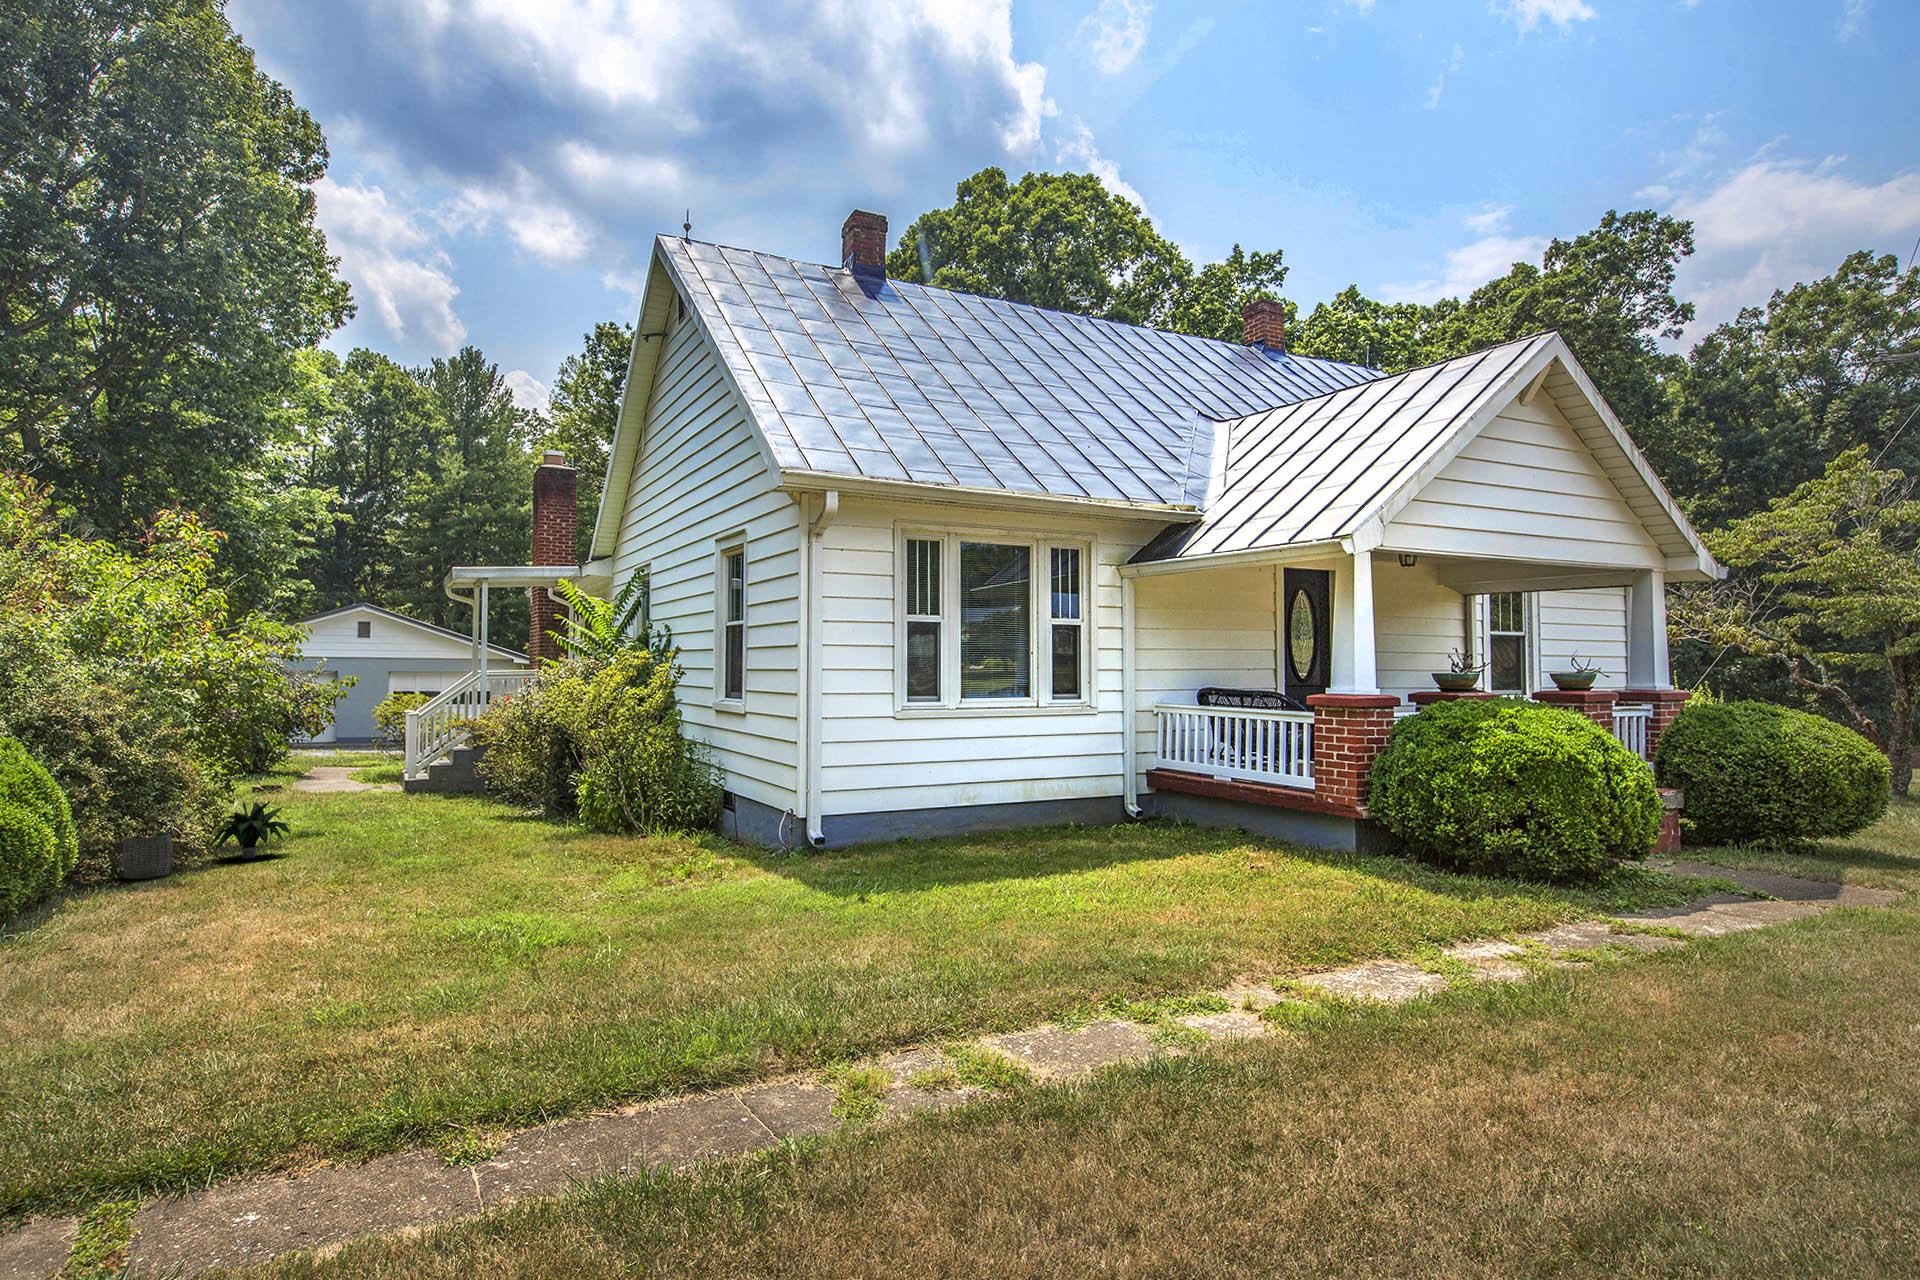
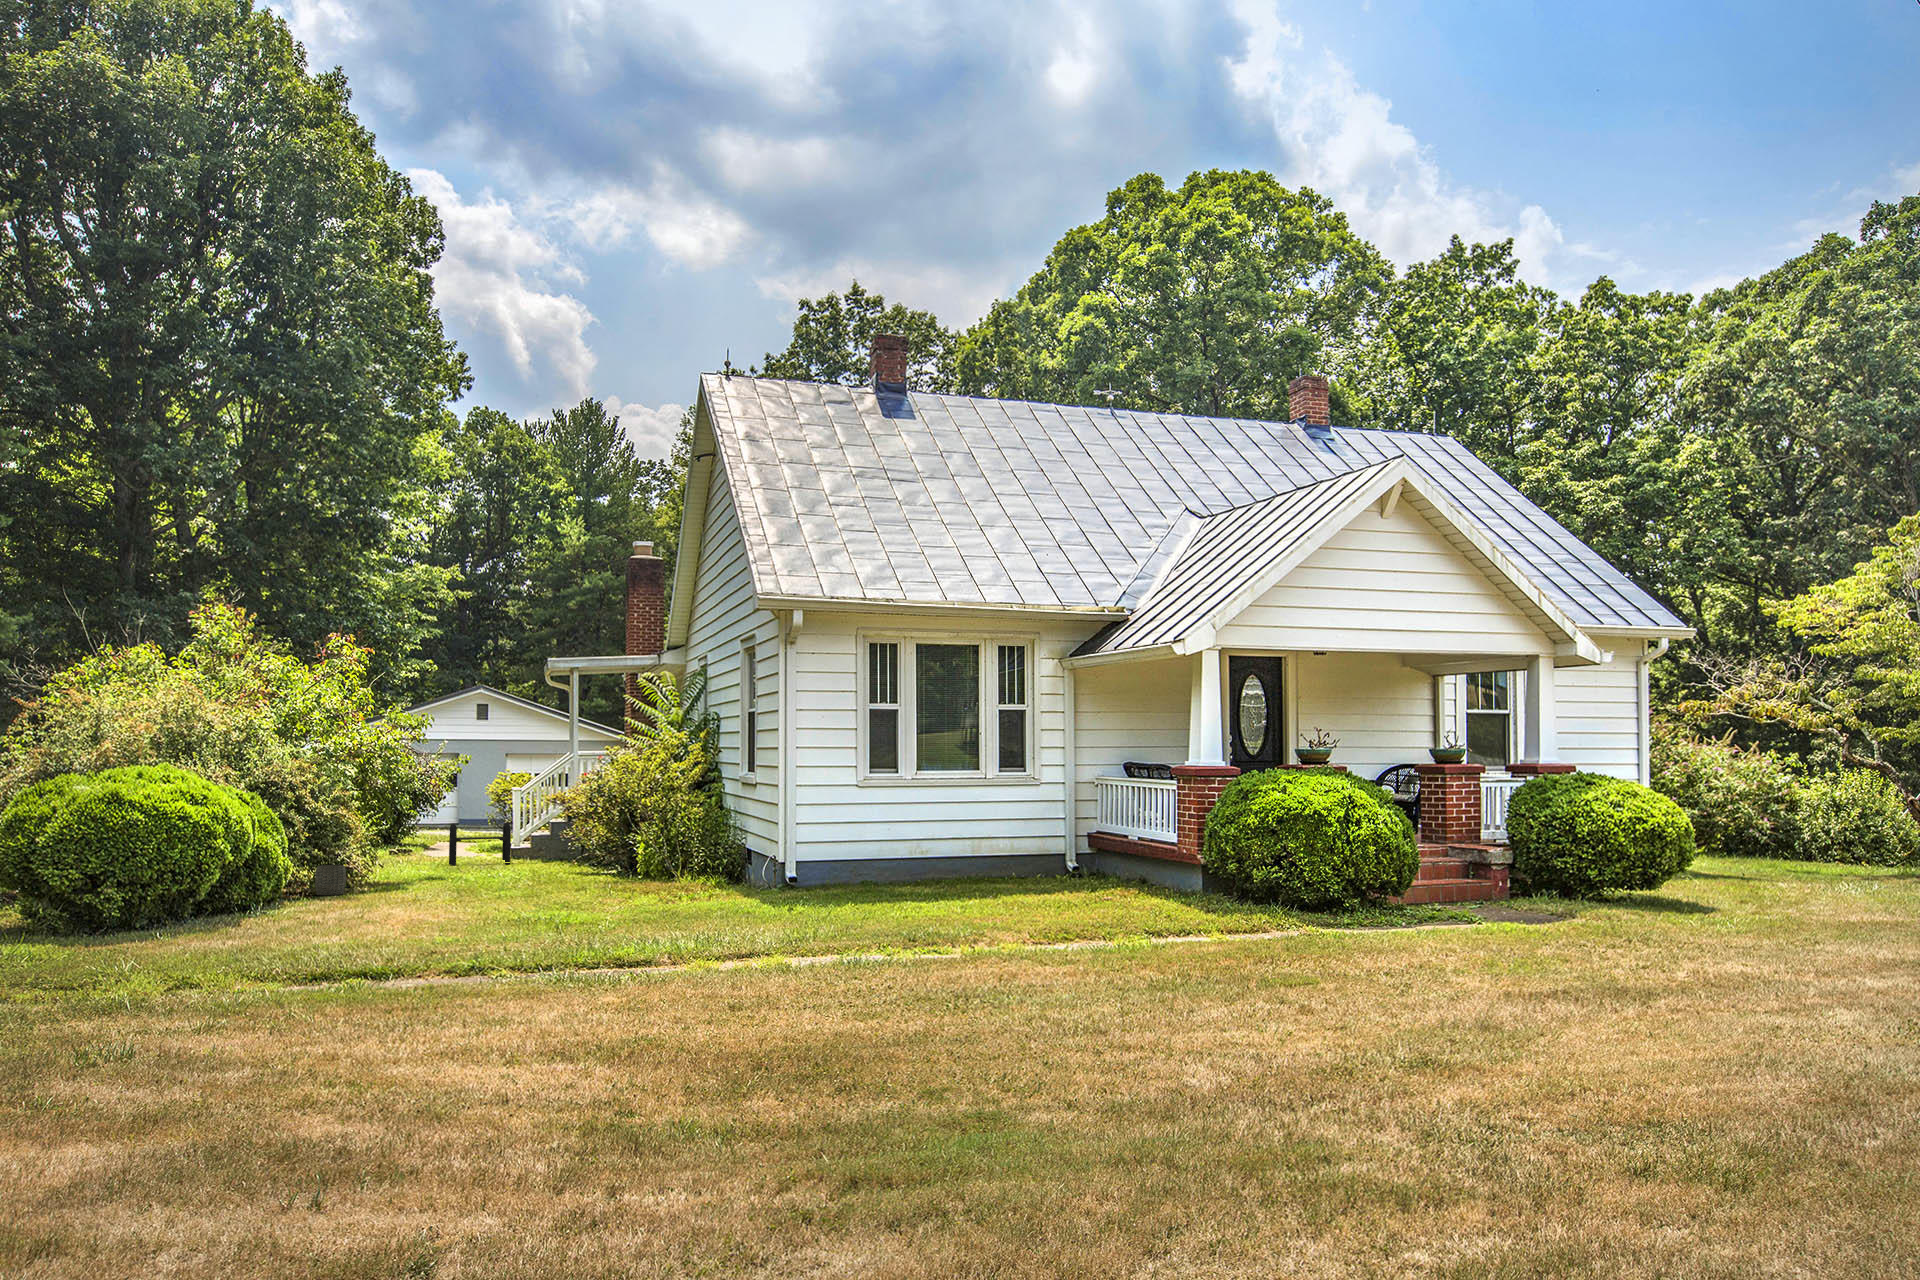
bench: none [333,746,408,797] -> present [449,823,511,866]
potted plant: present [210,801,290,858] -> none [366,846,422,890]

